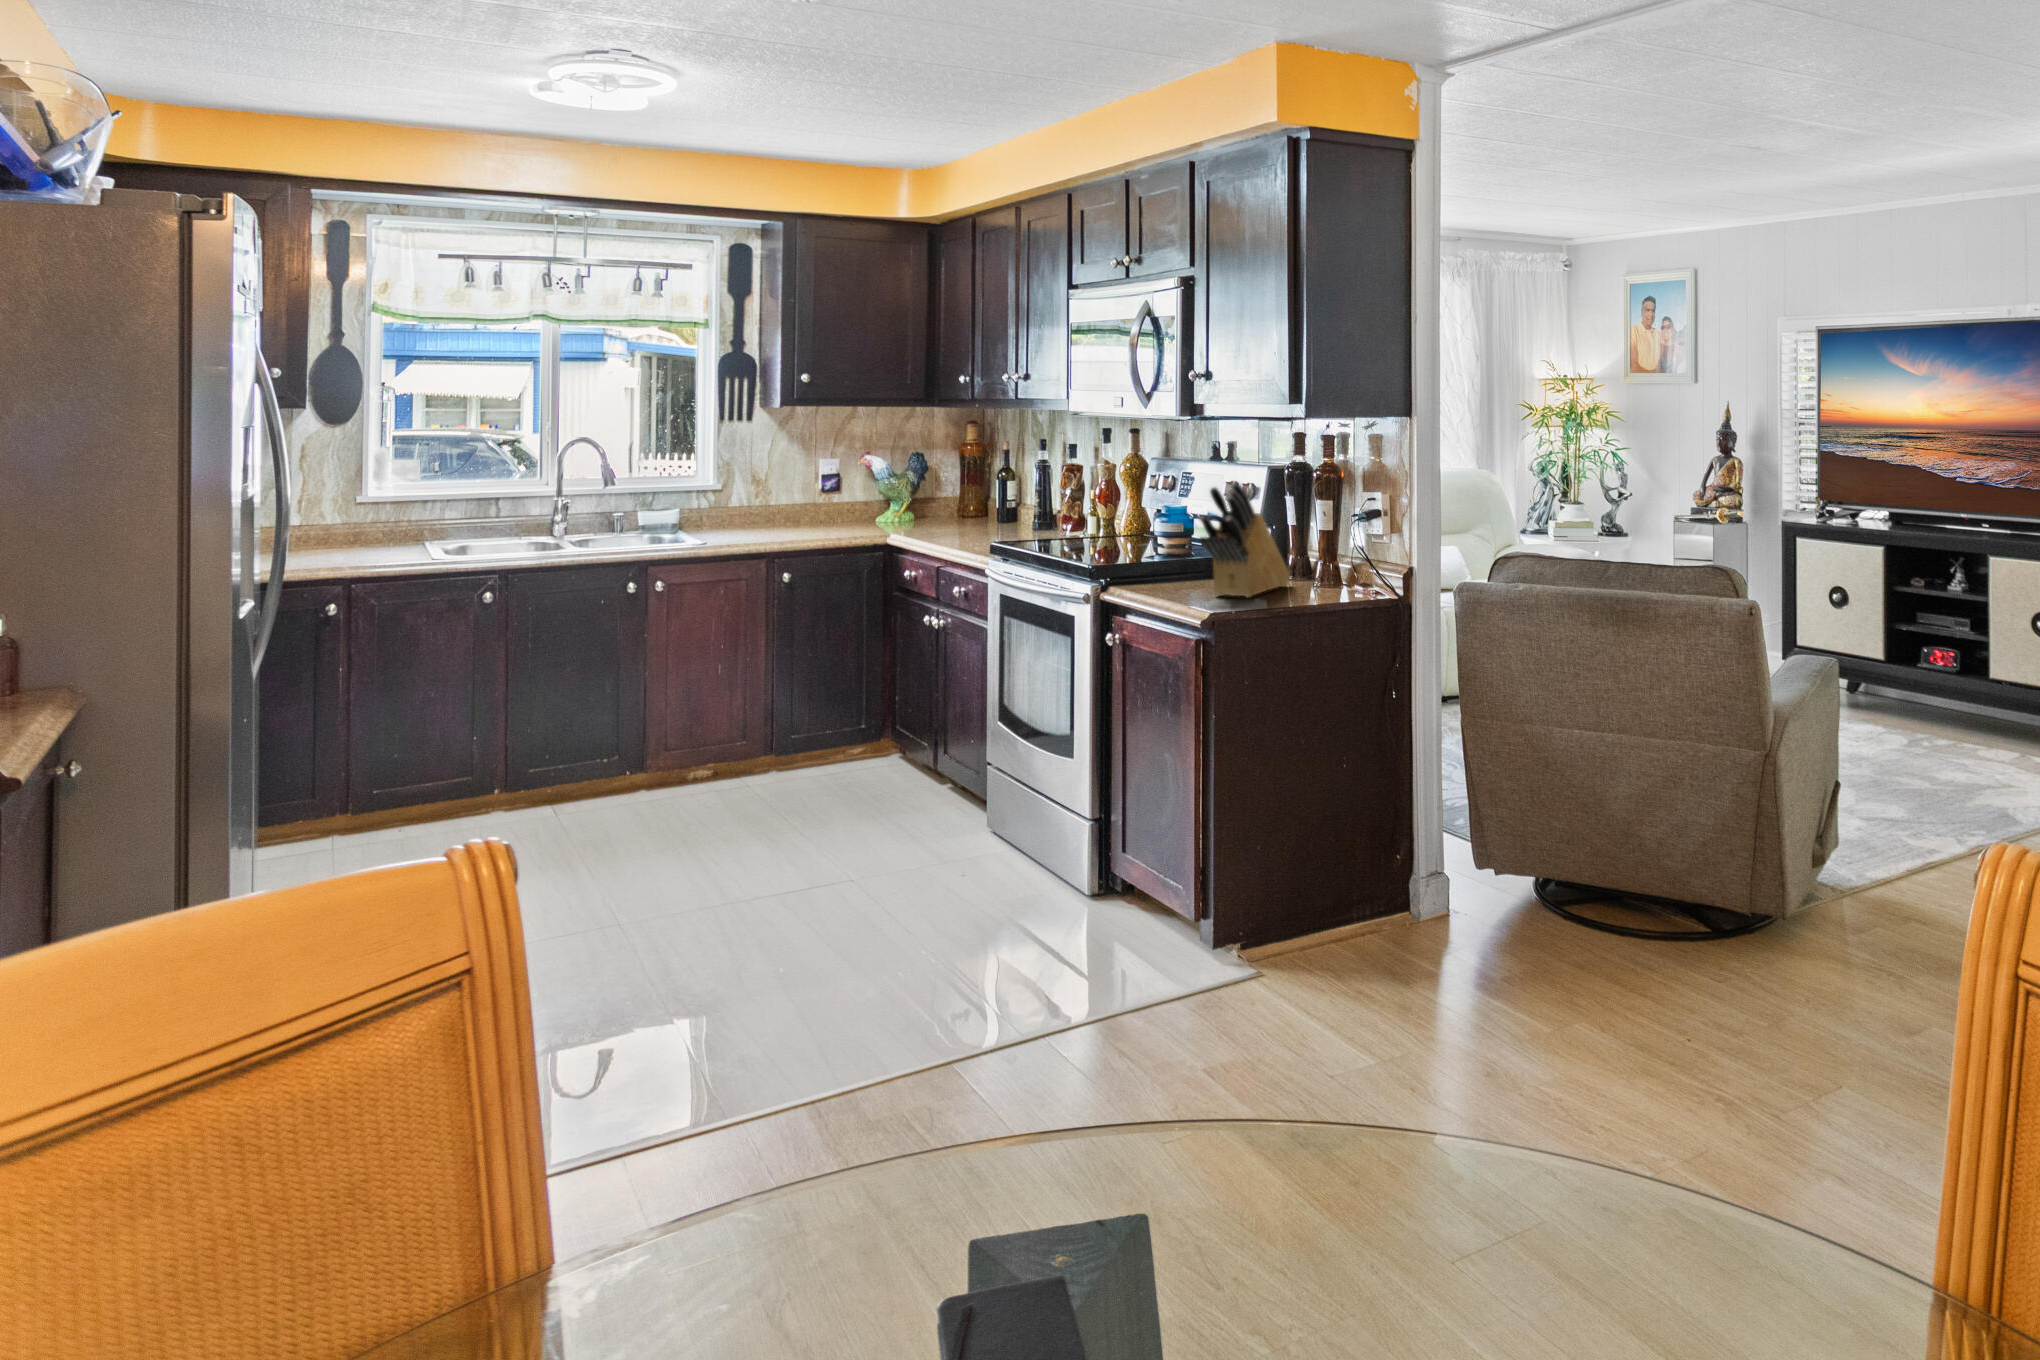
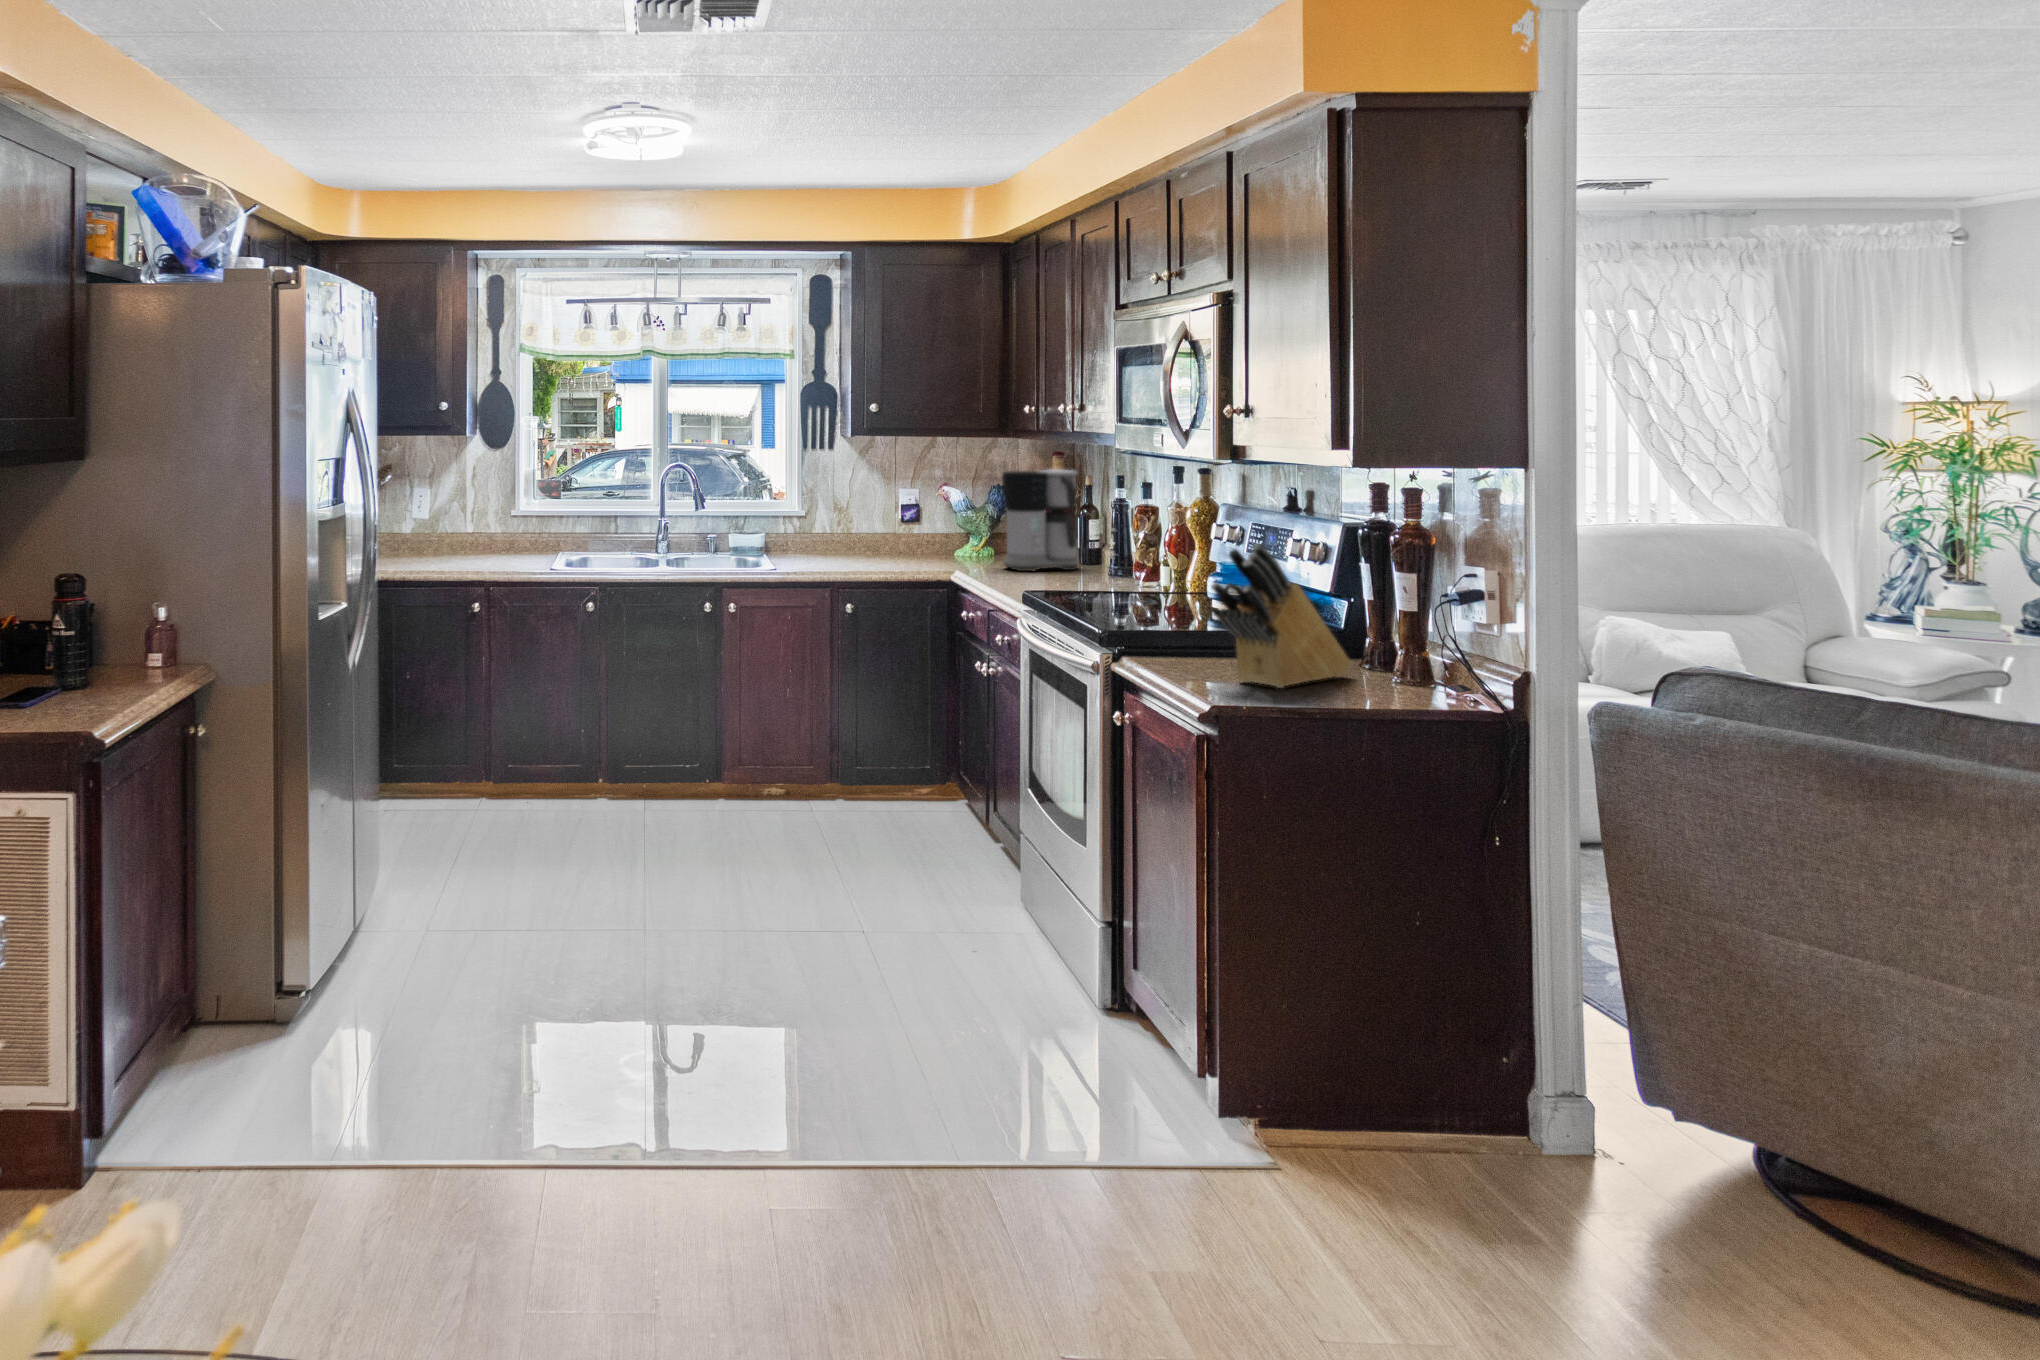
coffee maker: none [938,434,1006,527] -> present [1002,469,1079,571]

